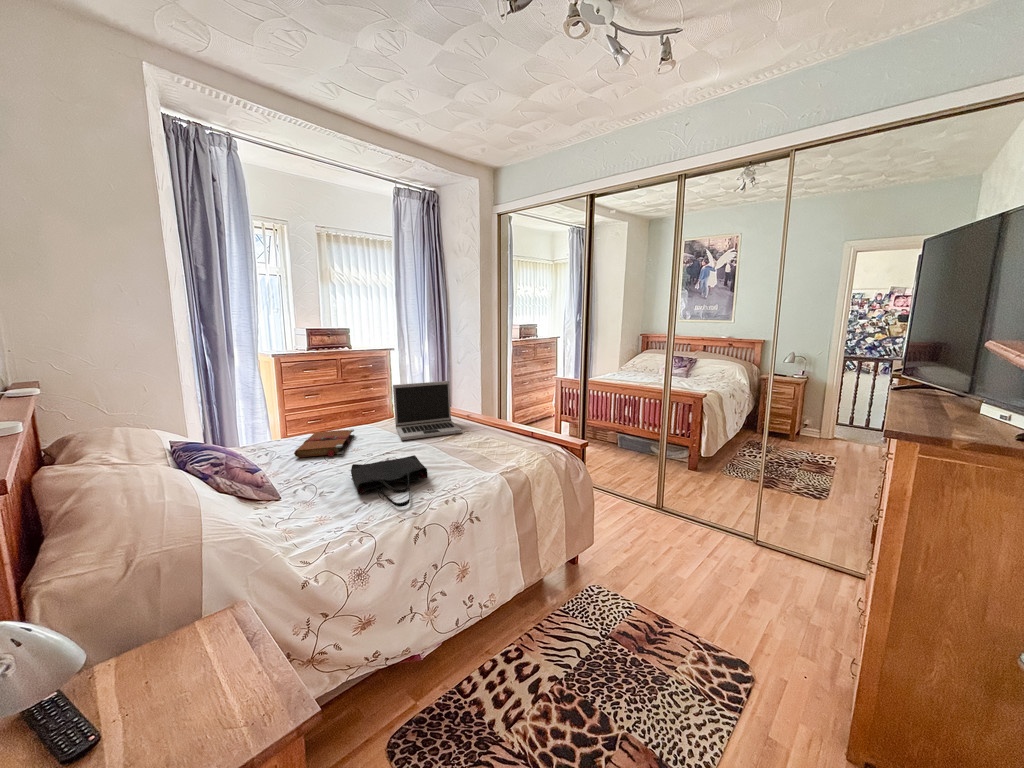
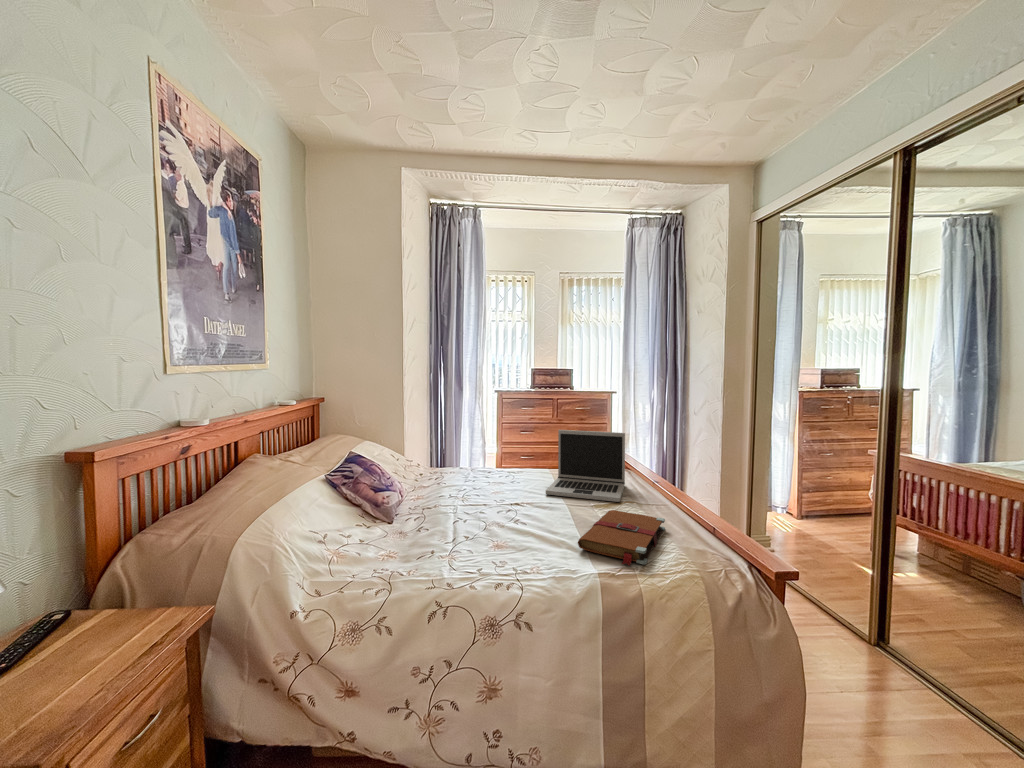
book: present [294,429,355,457] -> present [578,510,665,565]
tote bag: present [351,455,428,507] -> none [434,507,524,570]

